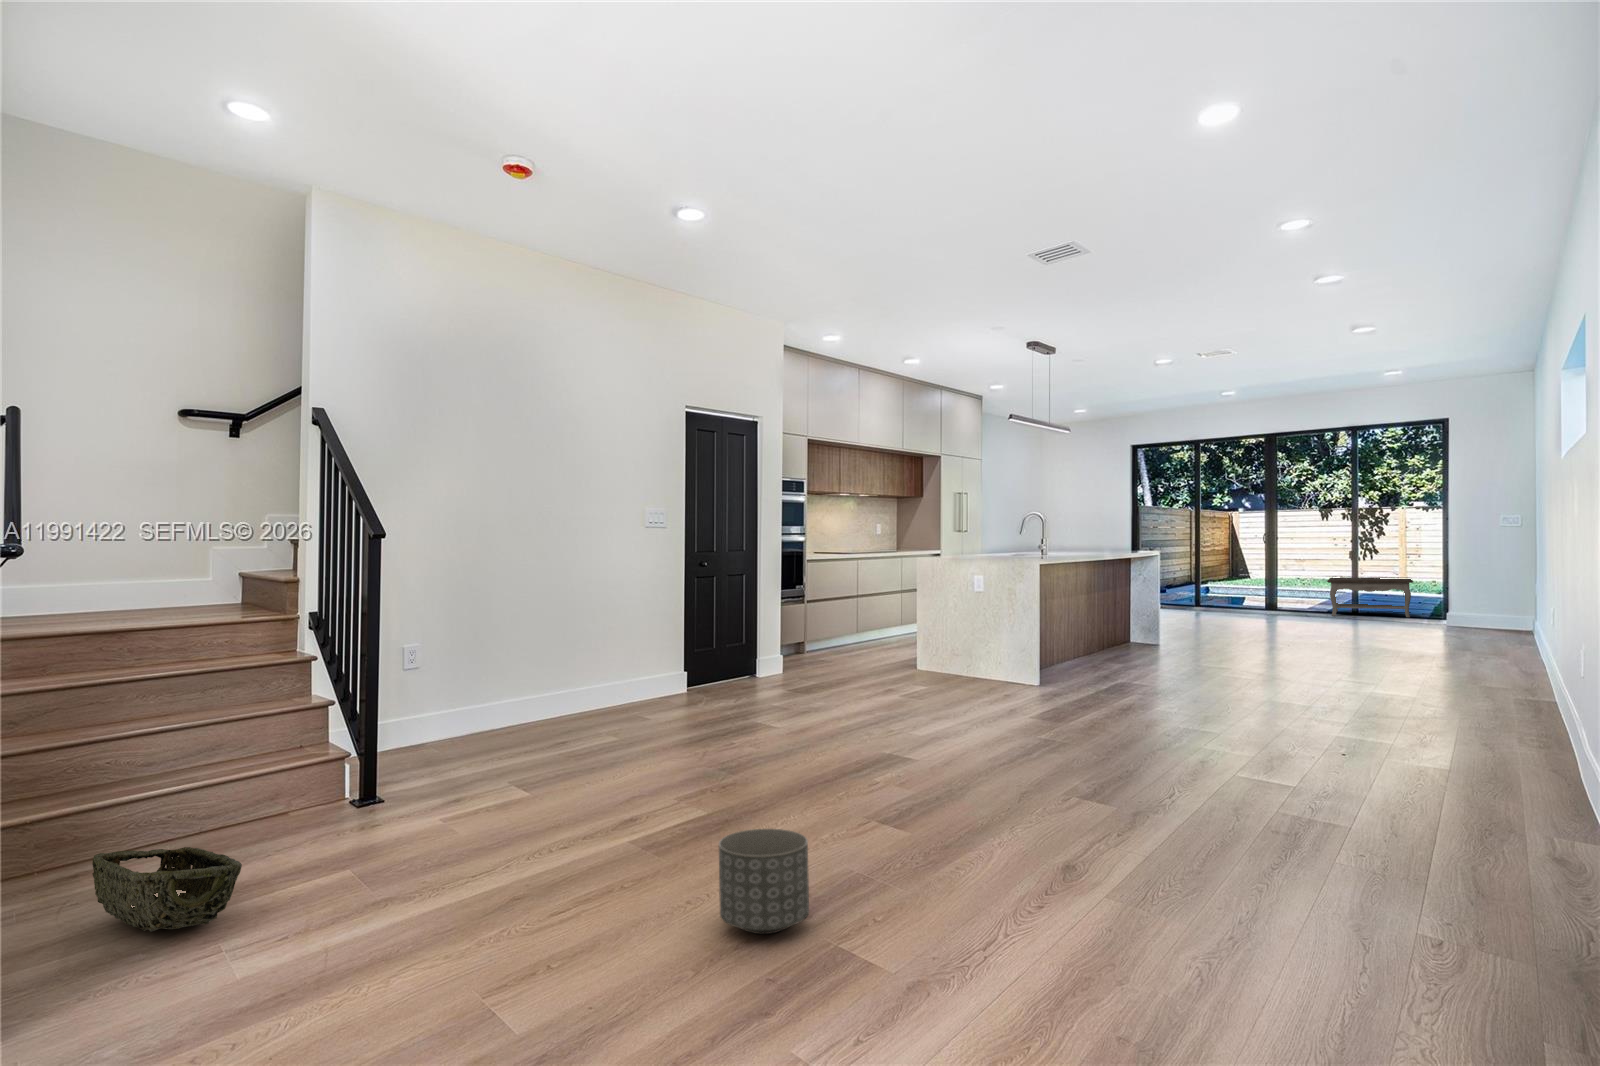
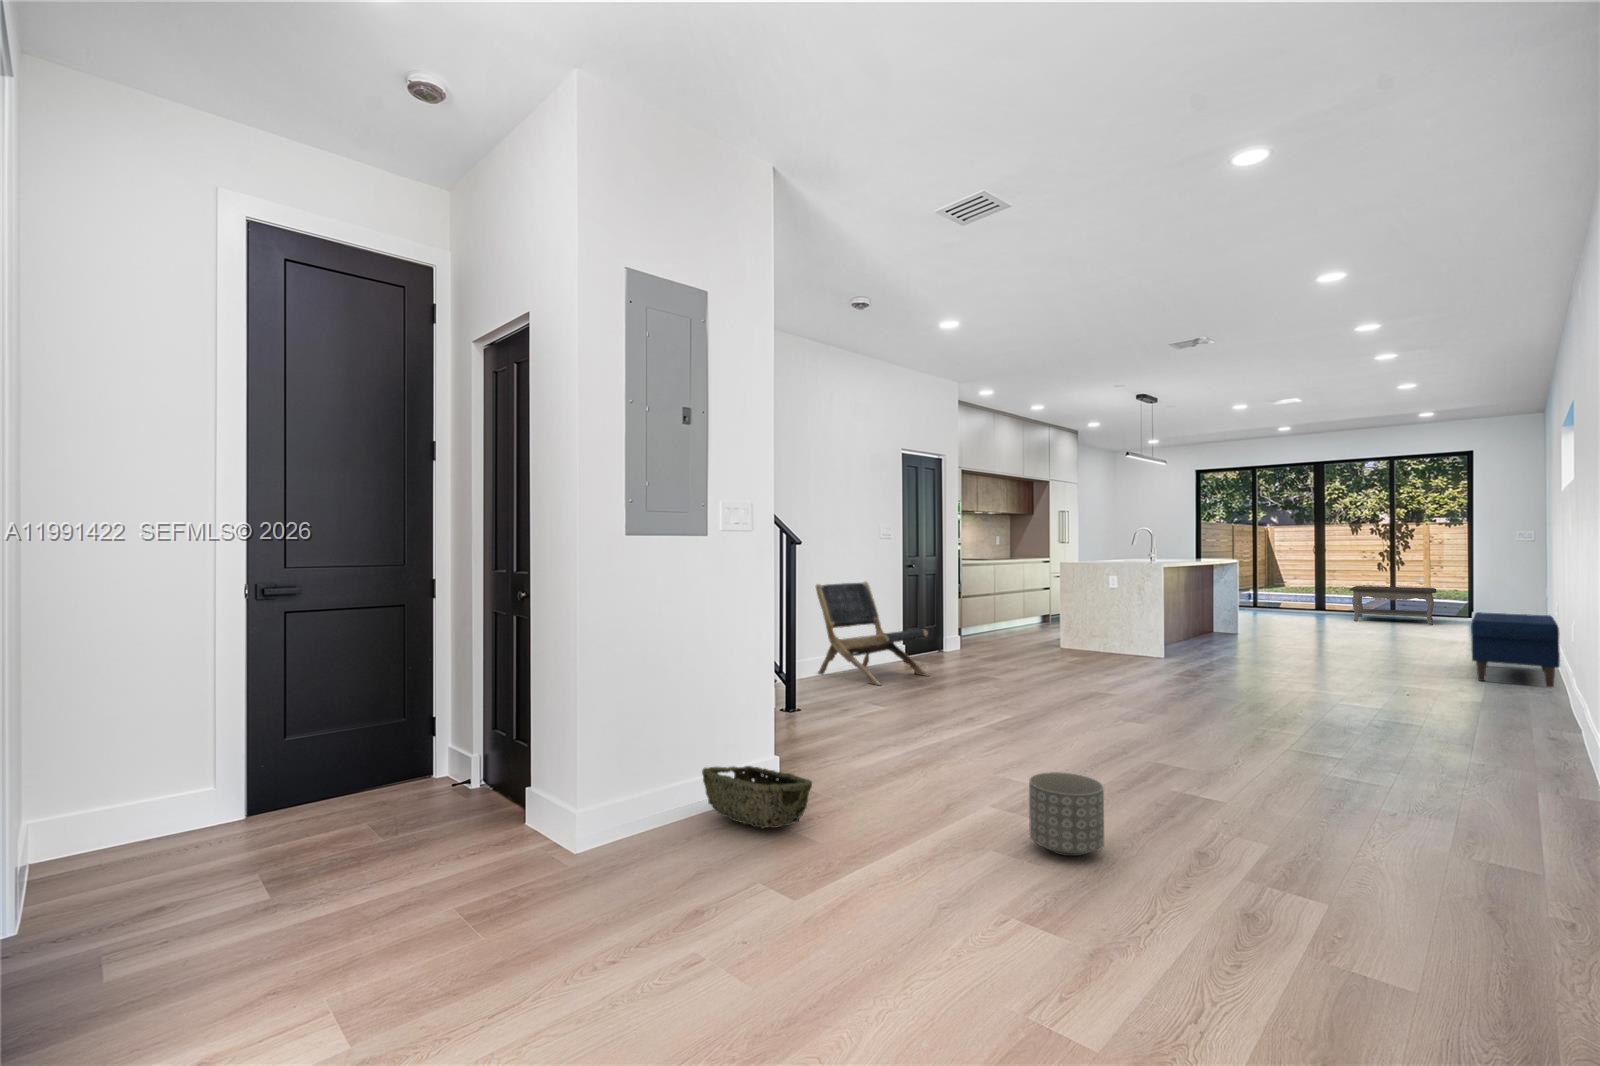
lounge chair: none [787,582,921,700] -> present [816,582,929,685]
bench: none [1463,599,1545,672] -> present [1471,612,1560,687]
planter: present [719,829,809,934] -> present [1029,772,1104,856]
woven basket: present [92,847,242,932] -> present [702,766,812,828]

